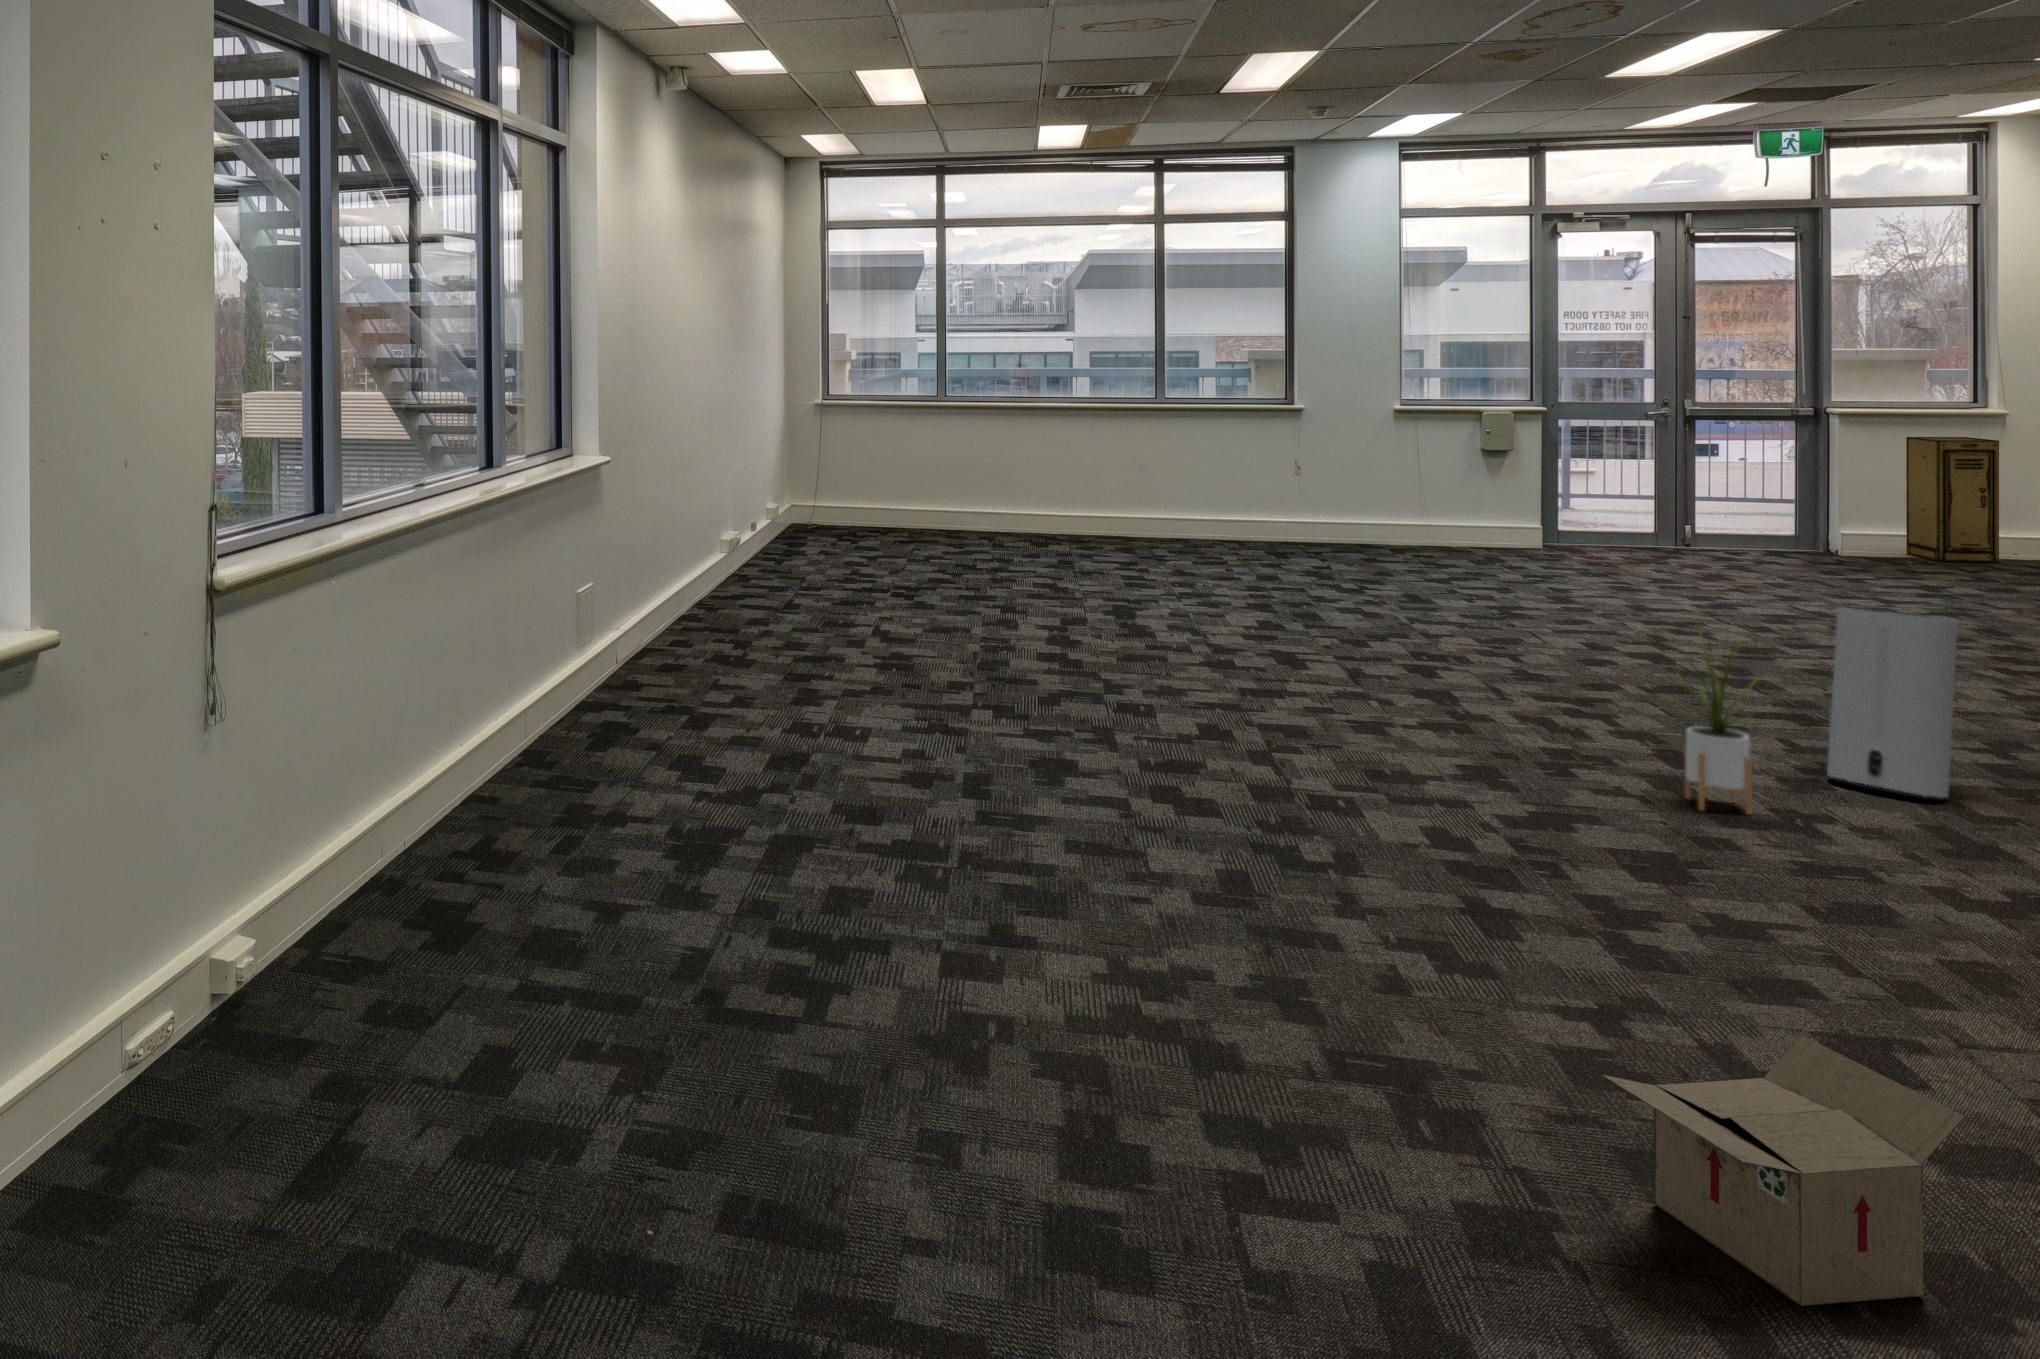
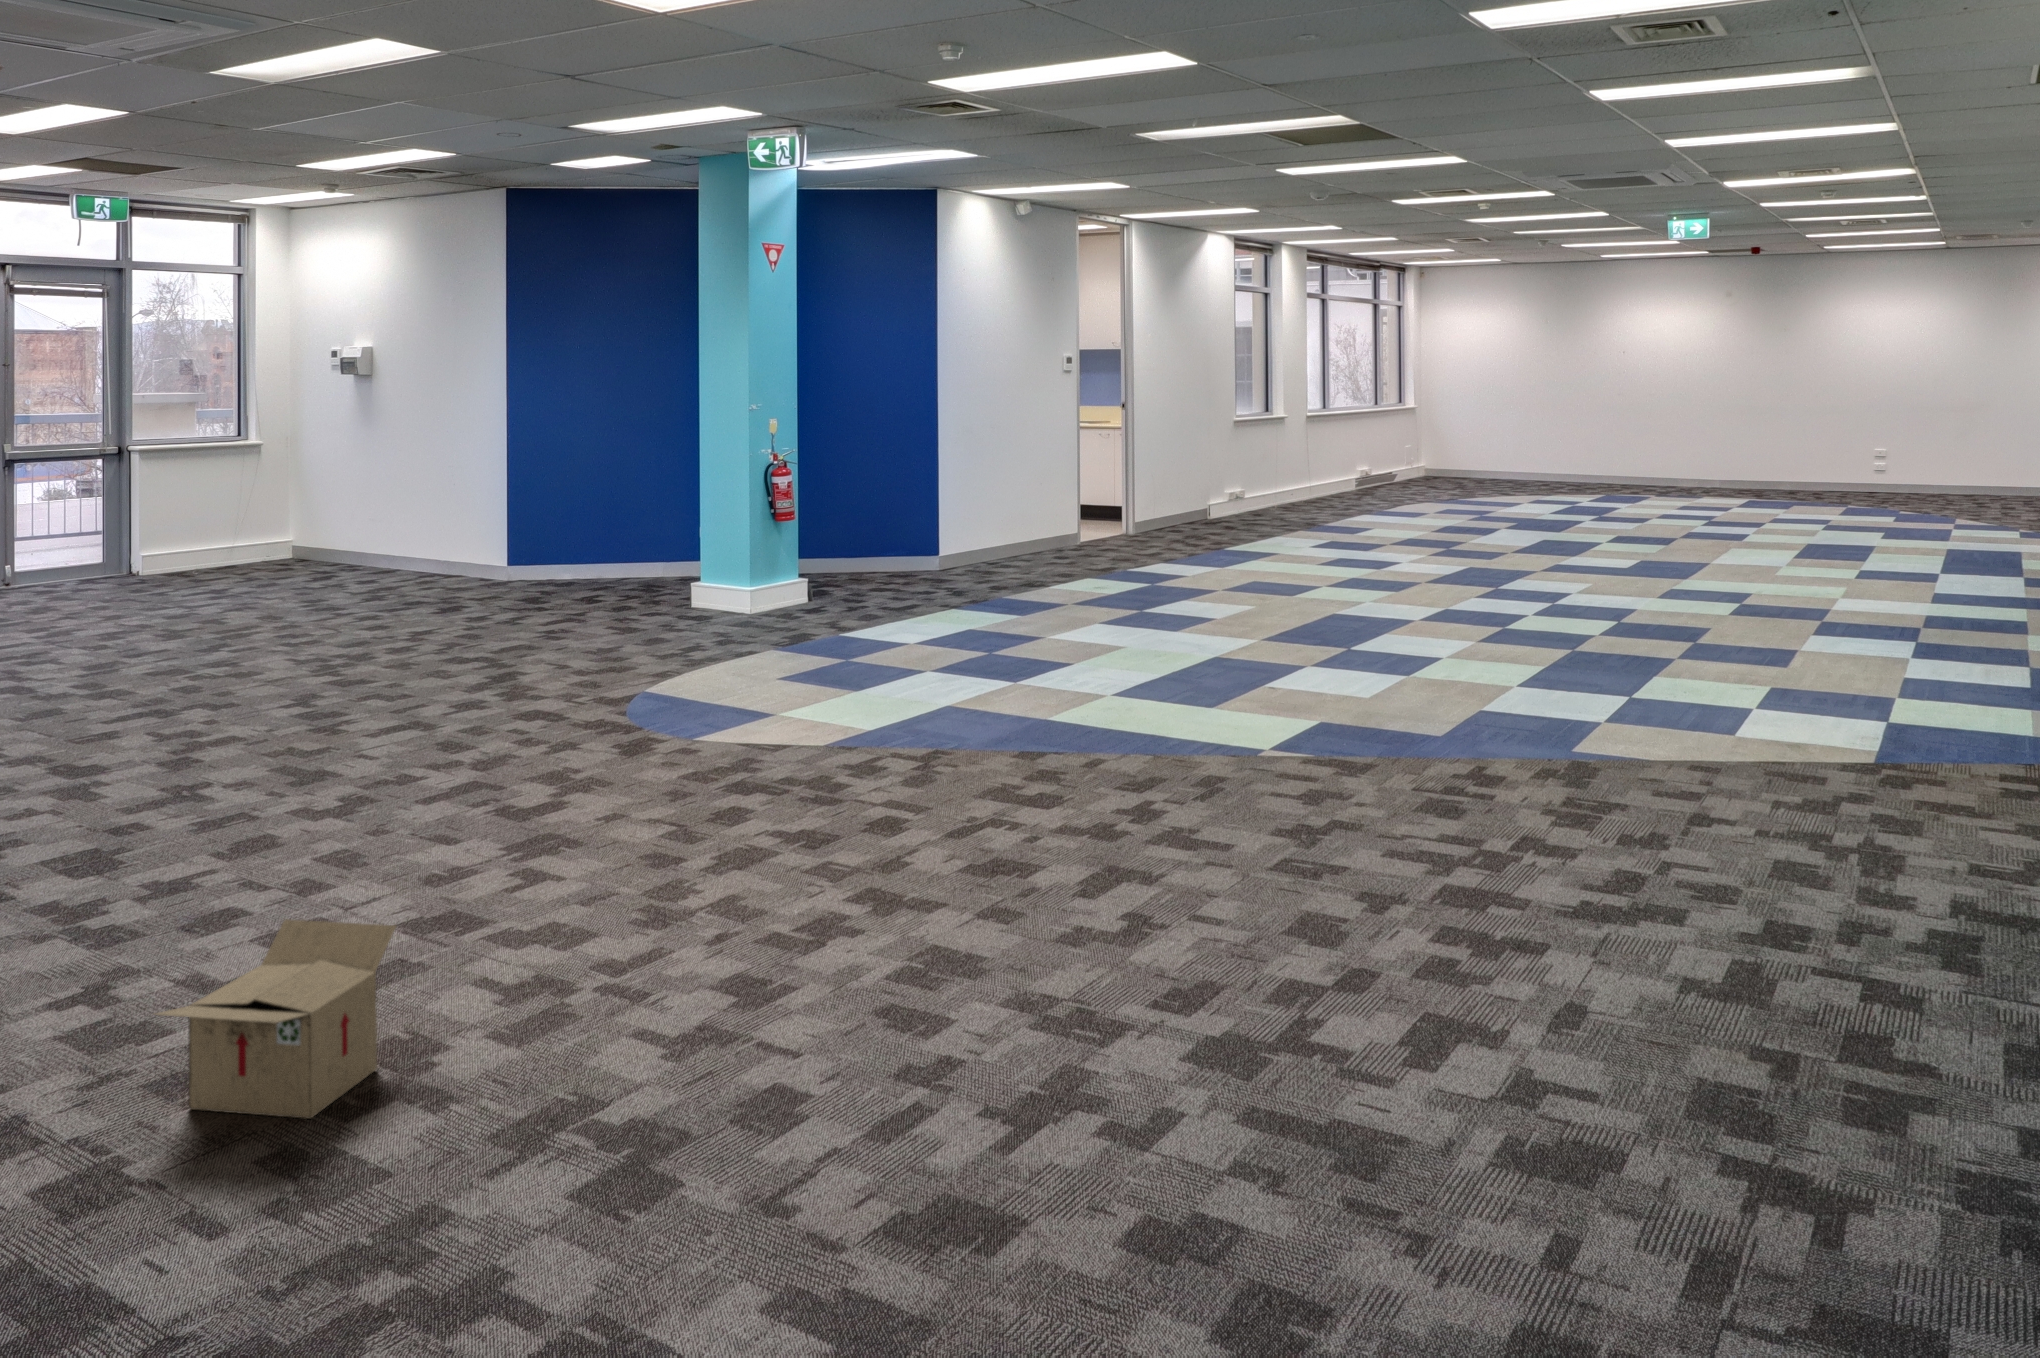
storage cabinet: present [1906,437,1999,562] -> none [188,467,253,571]
air purifier: present [1827,607,1958,798] -> none [194,601,284,750]
house plant: present [1662,621,1776,815] -> none [60,619,174,805]

